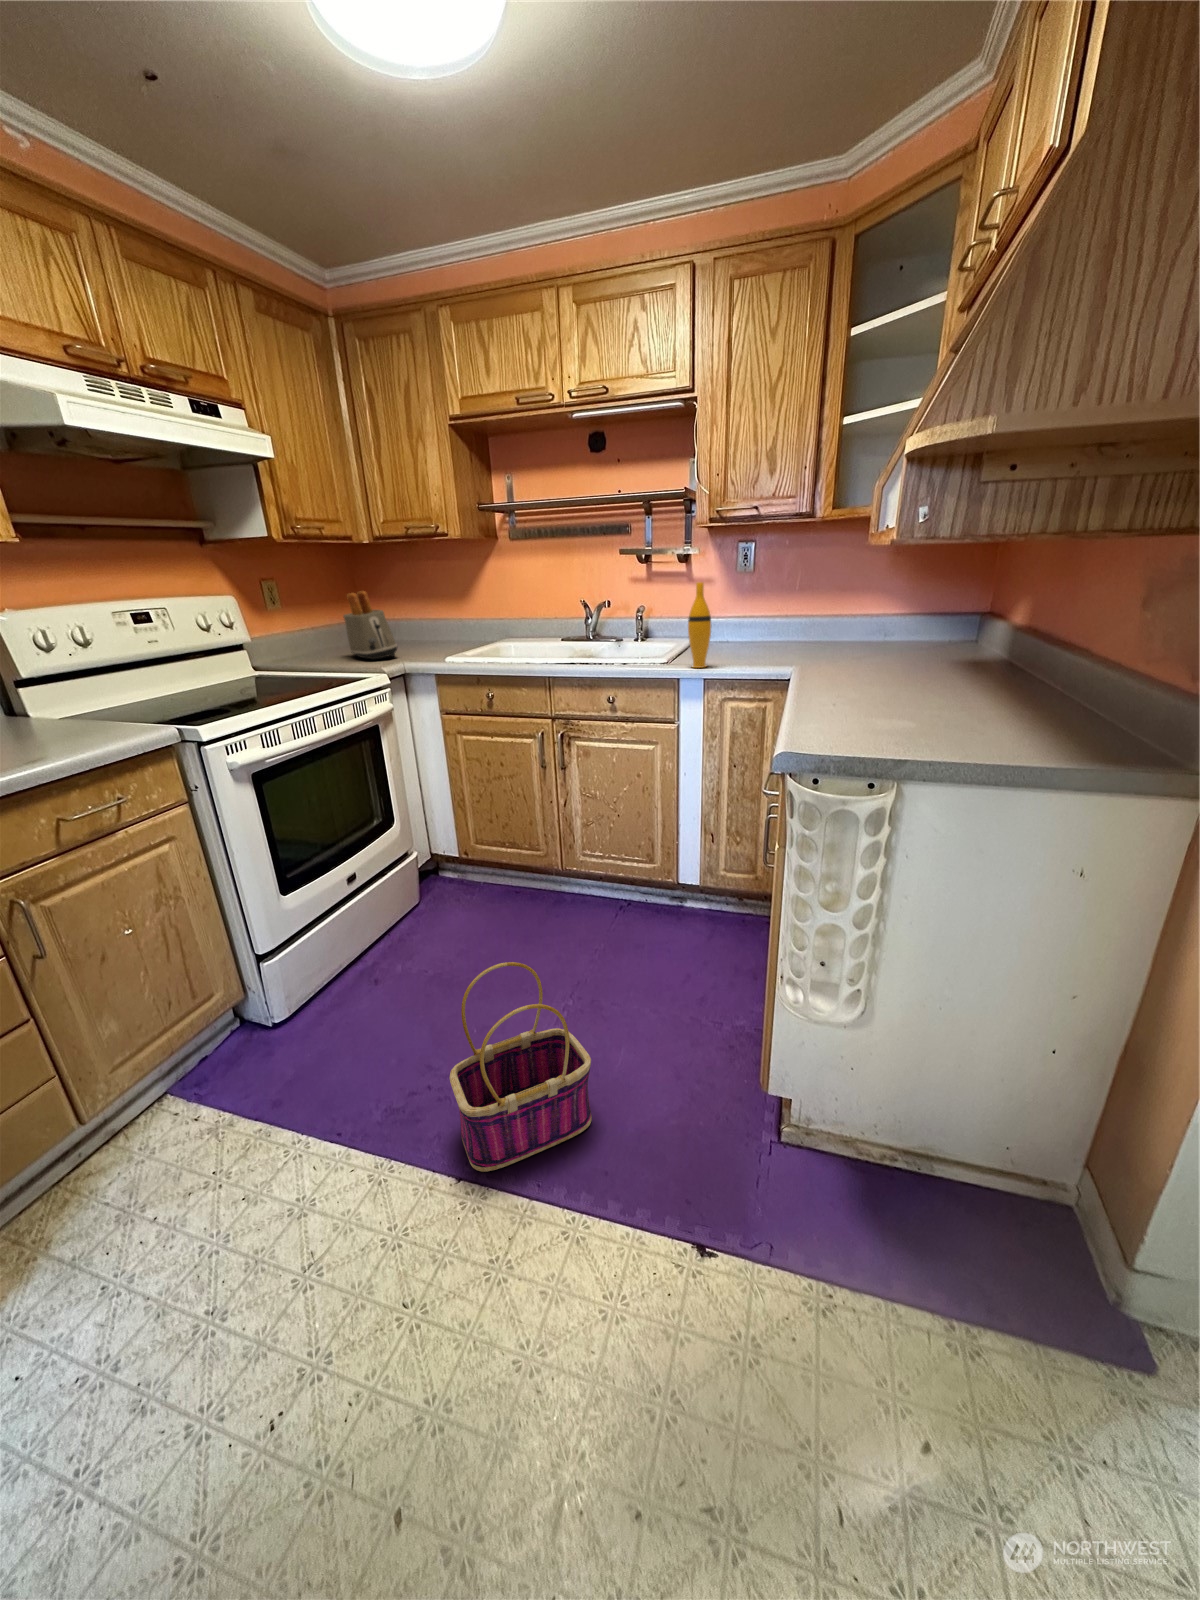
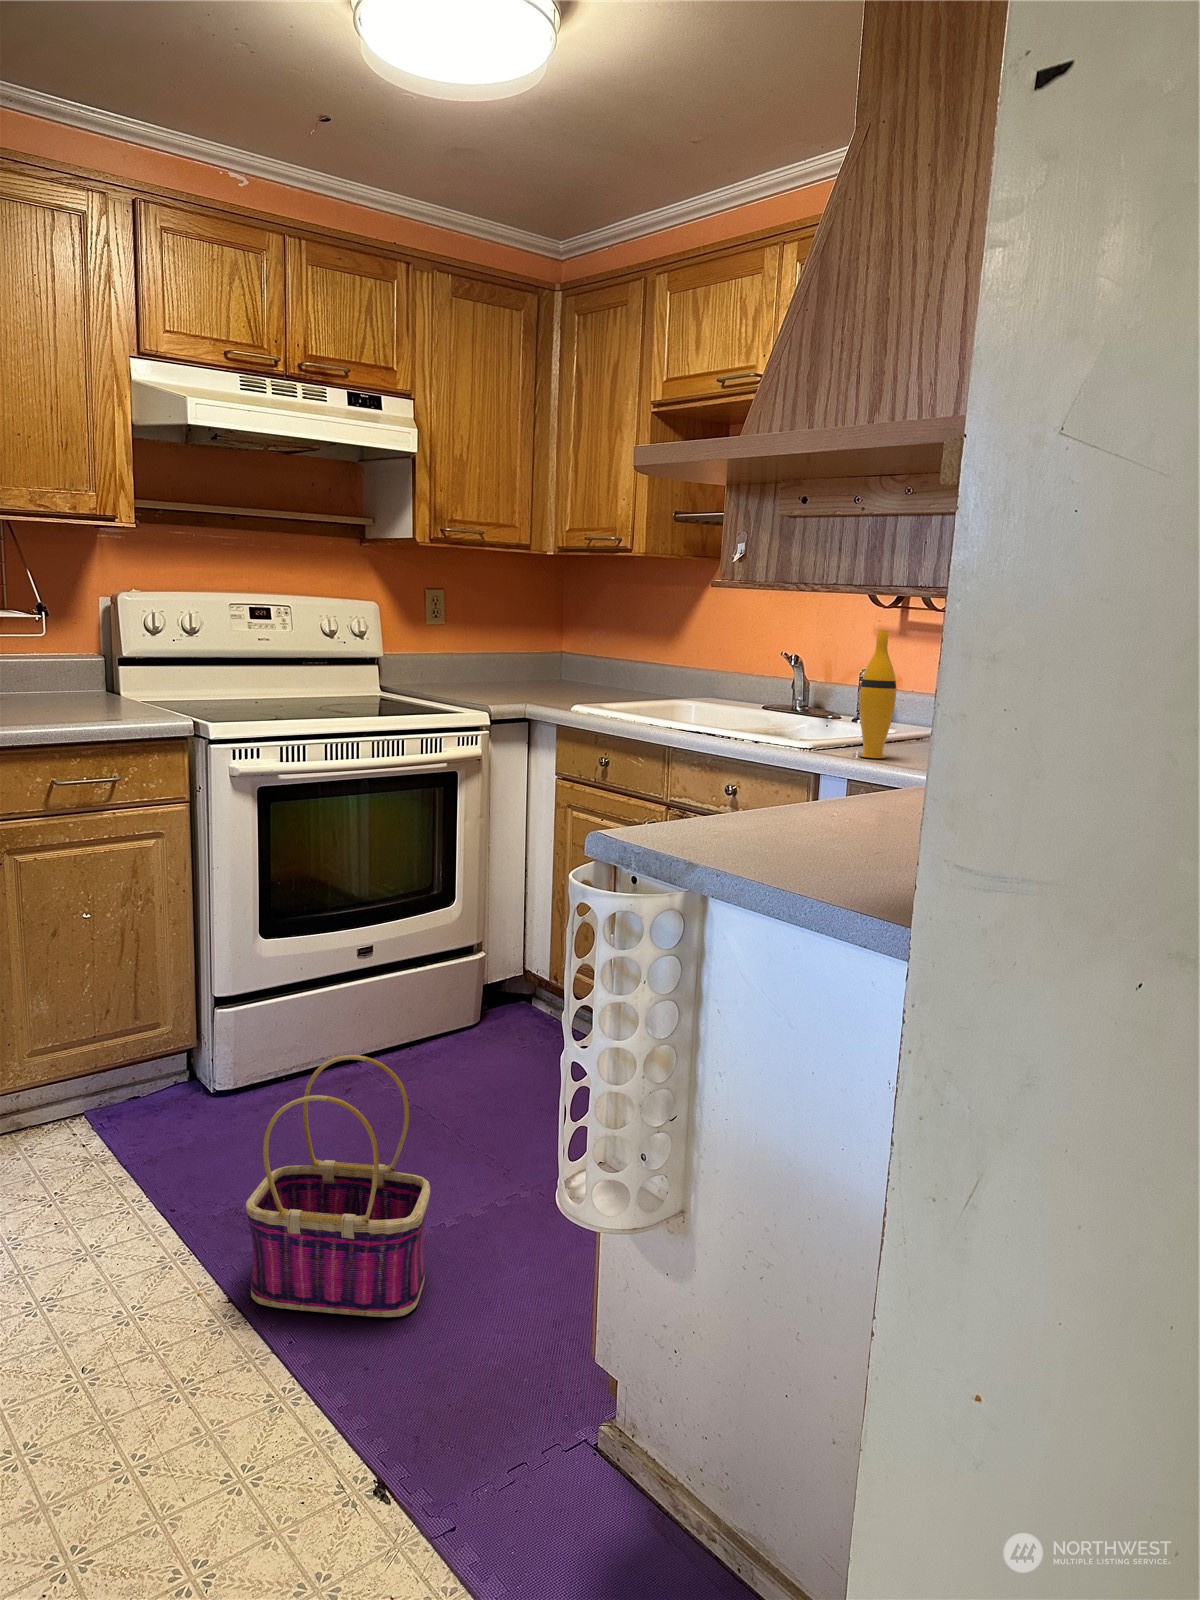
toaster: present [343,591,397,659] -> none [499,610,551,696]

